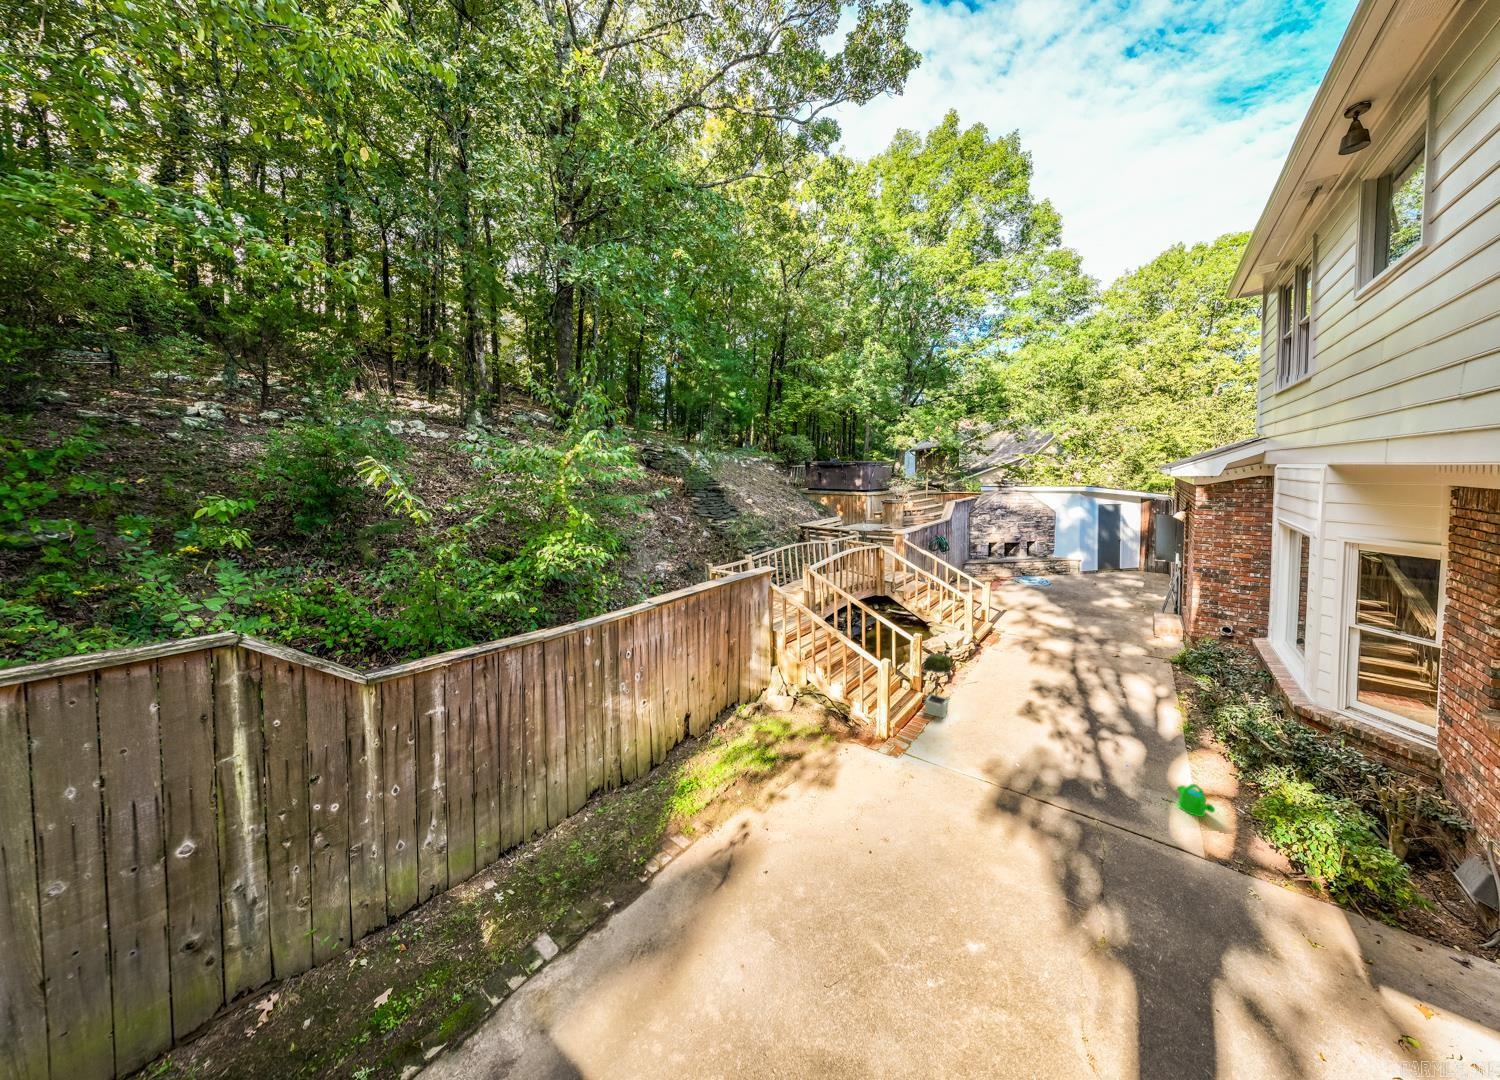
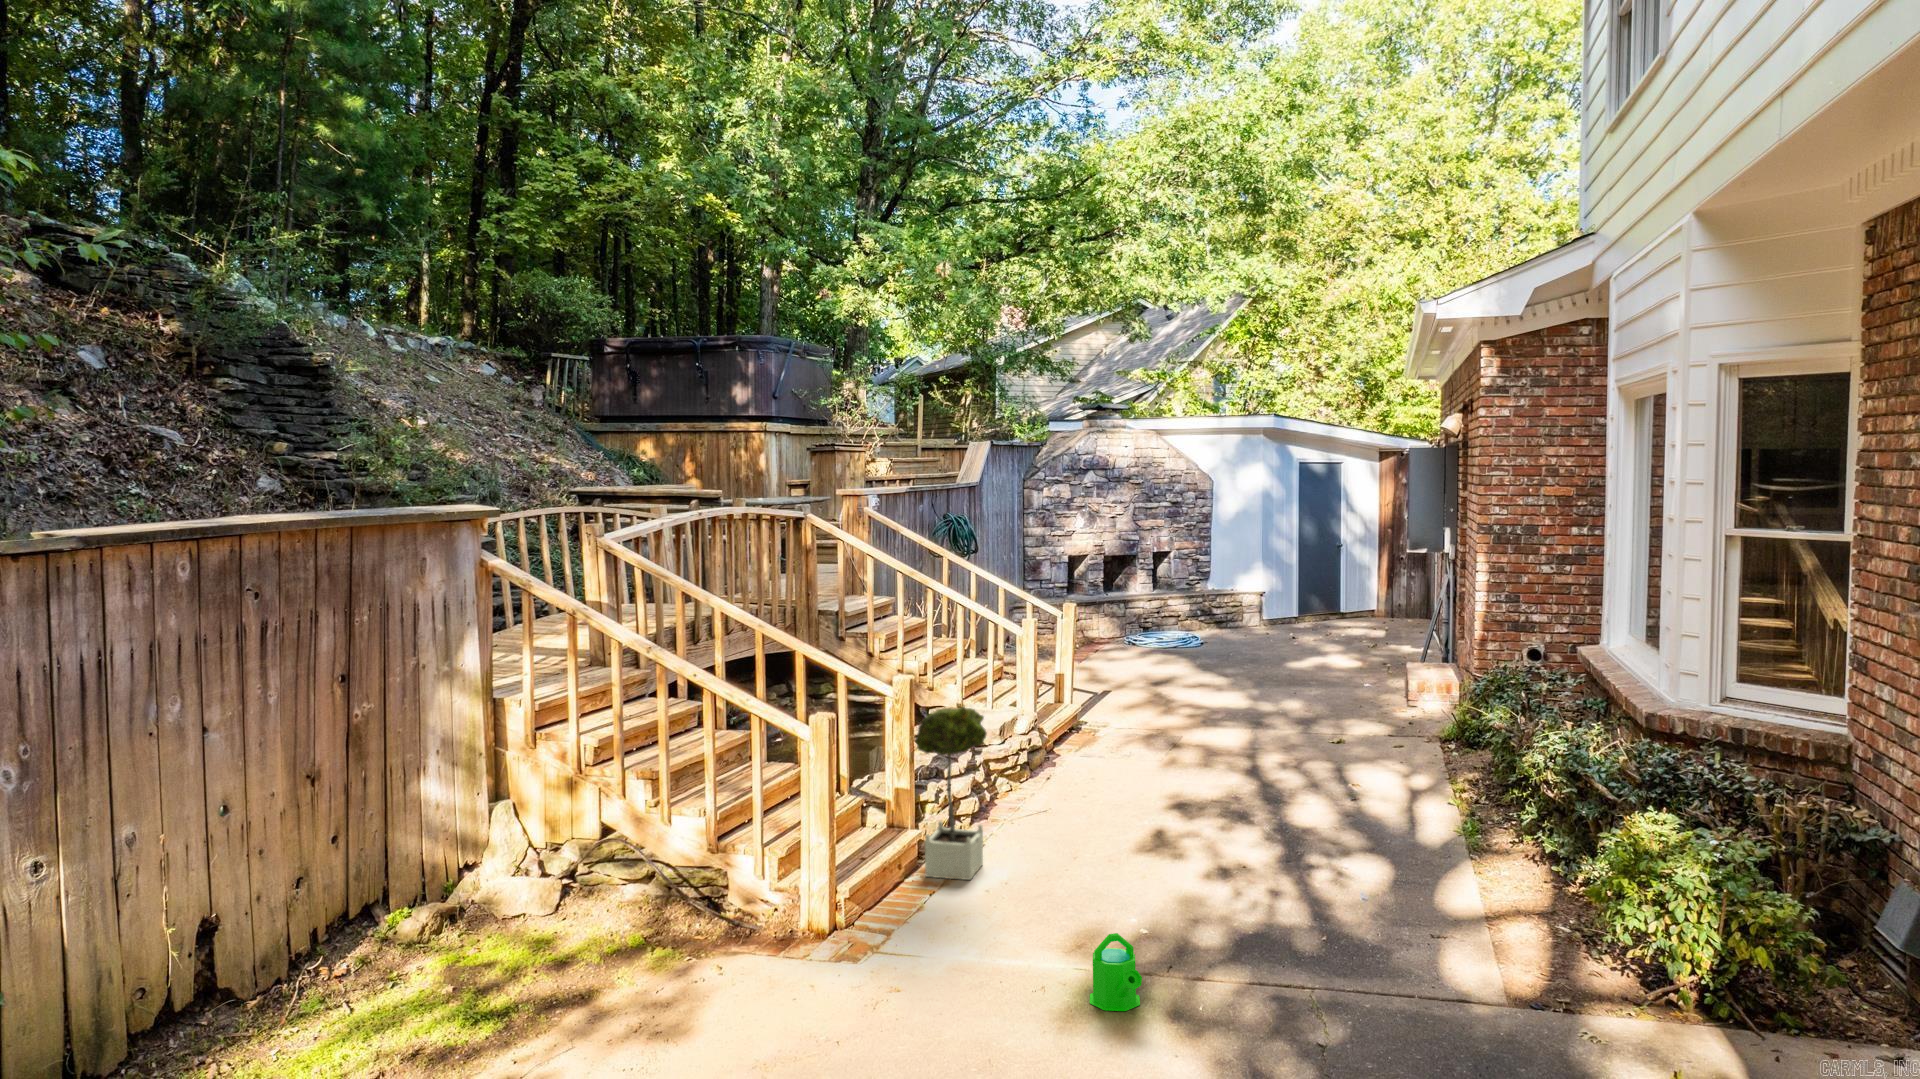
watering can: present [1177,784,1215,817] -> present [1090,933,1142,1011]

